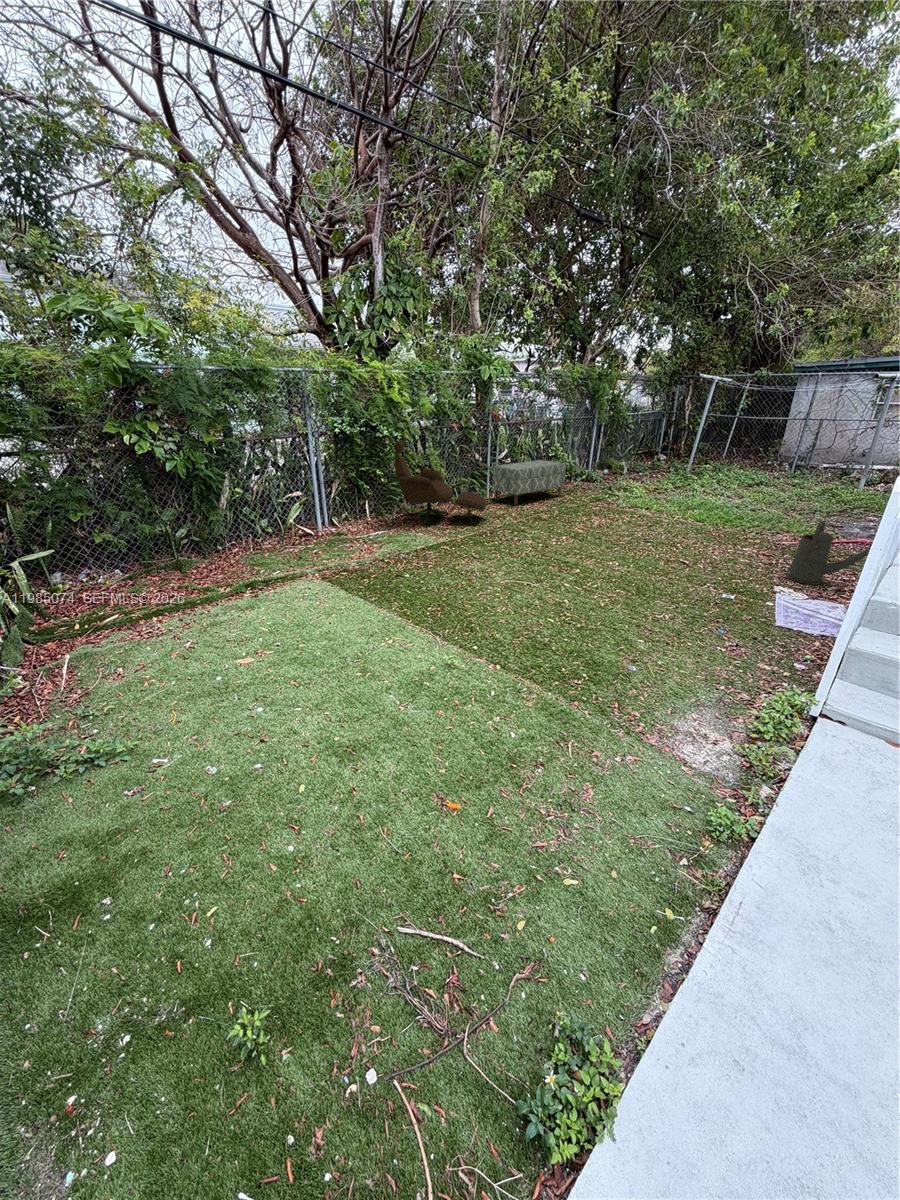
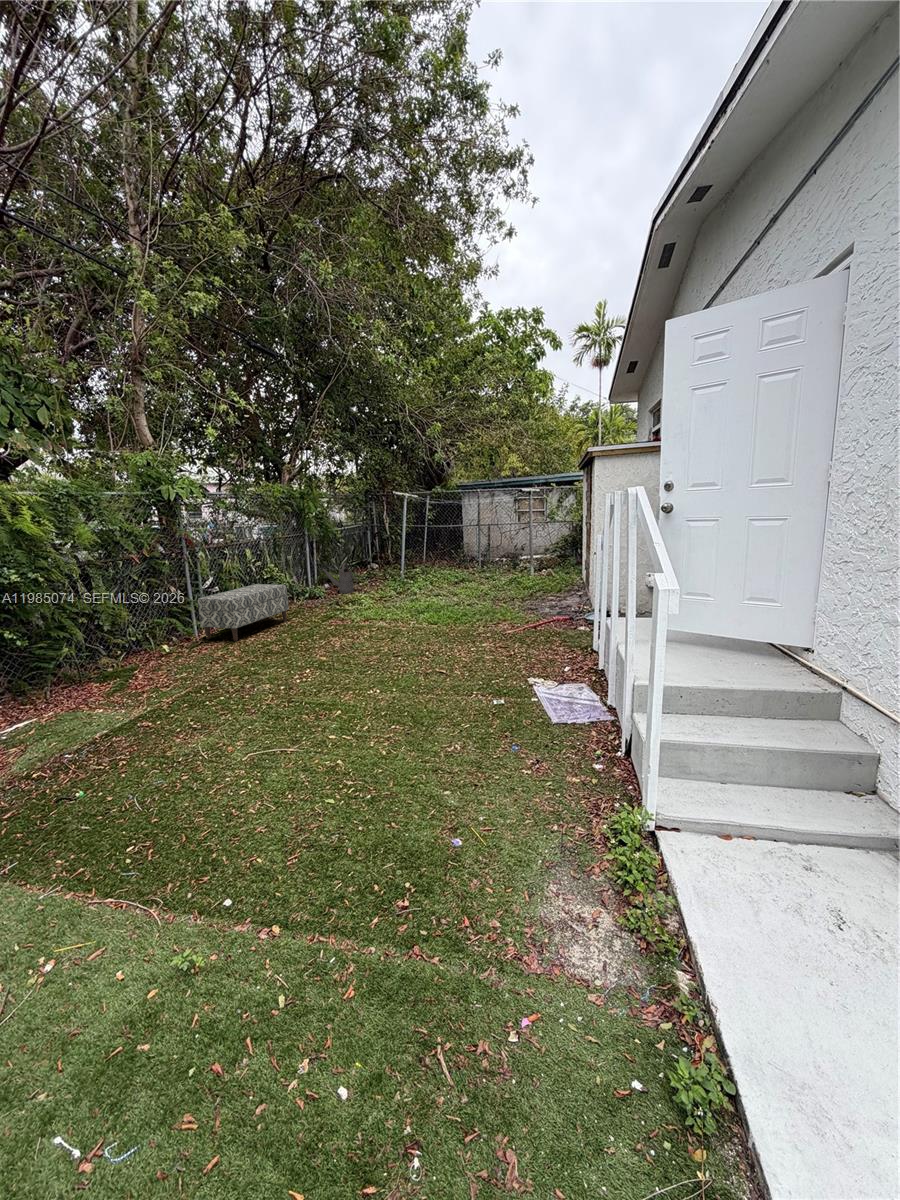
lounge chair: present [394,440,487,525] -> none [29,575,202,694]
watering can: present [782,521,870,585] -> present [323,563,358,593]

